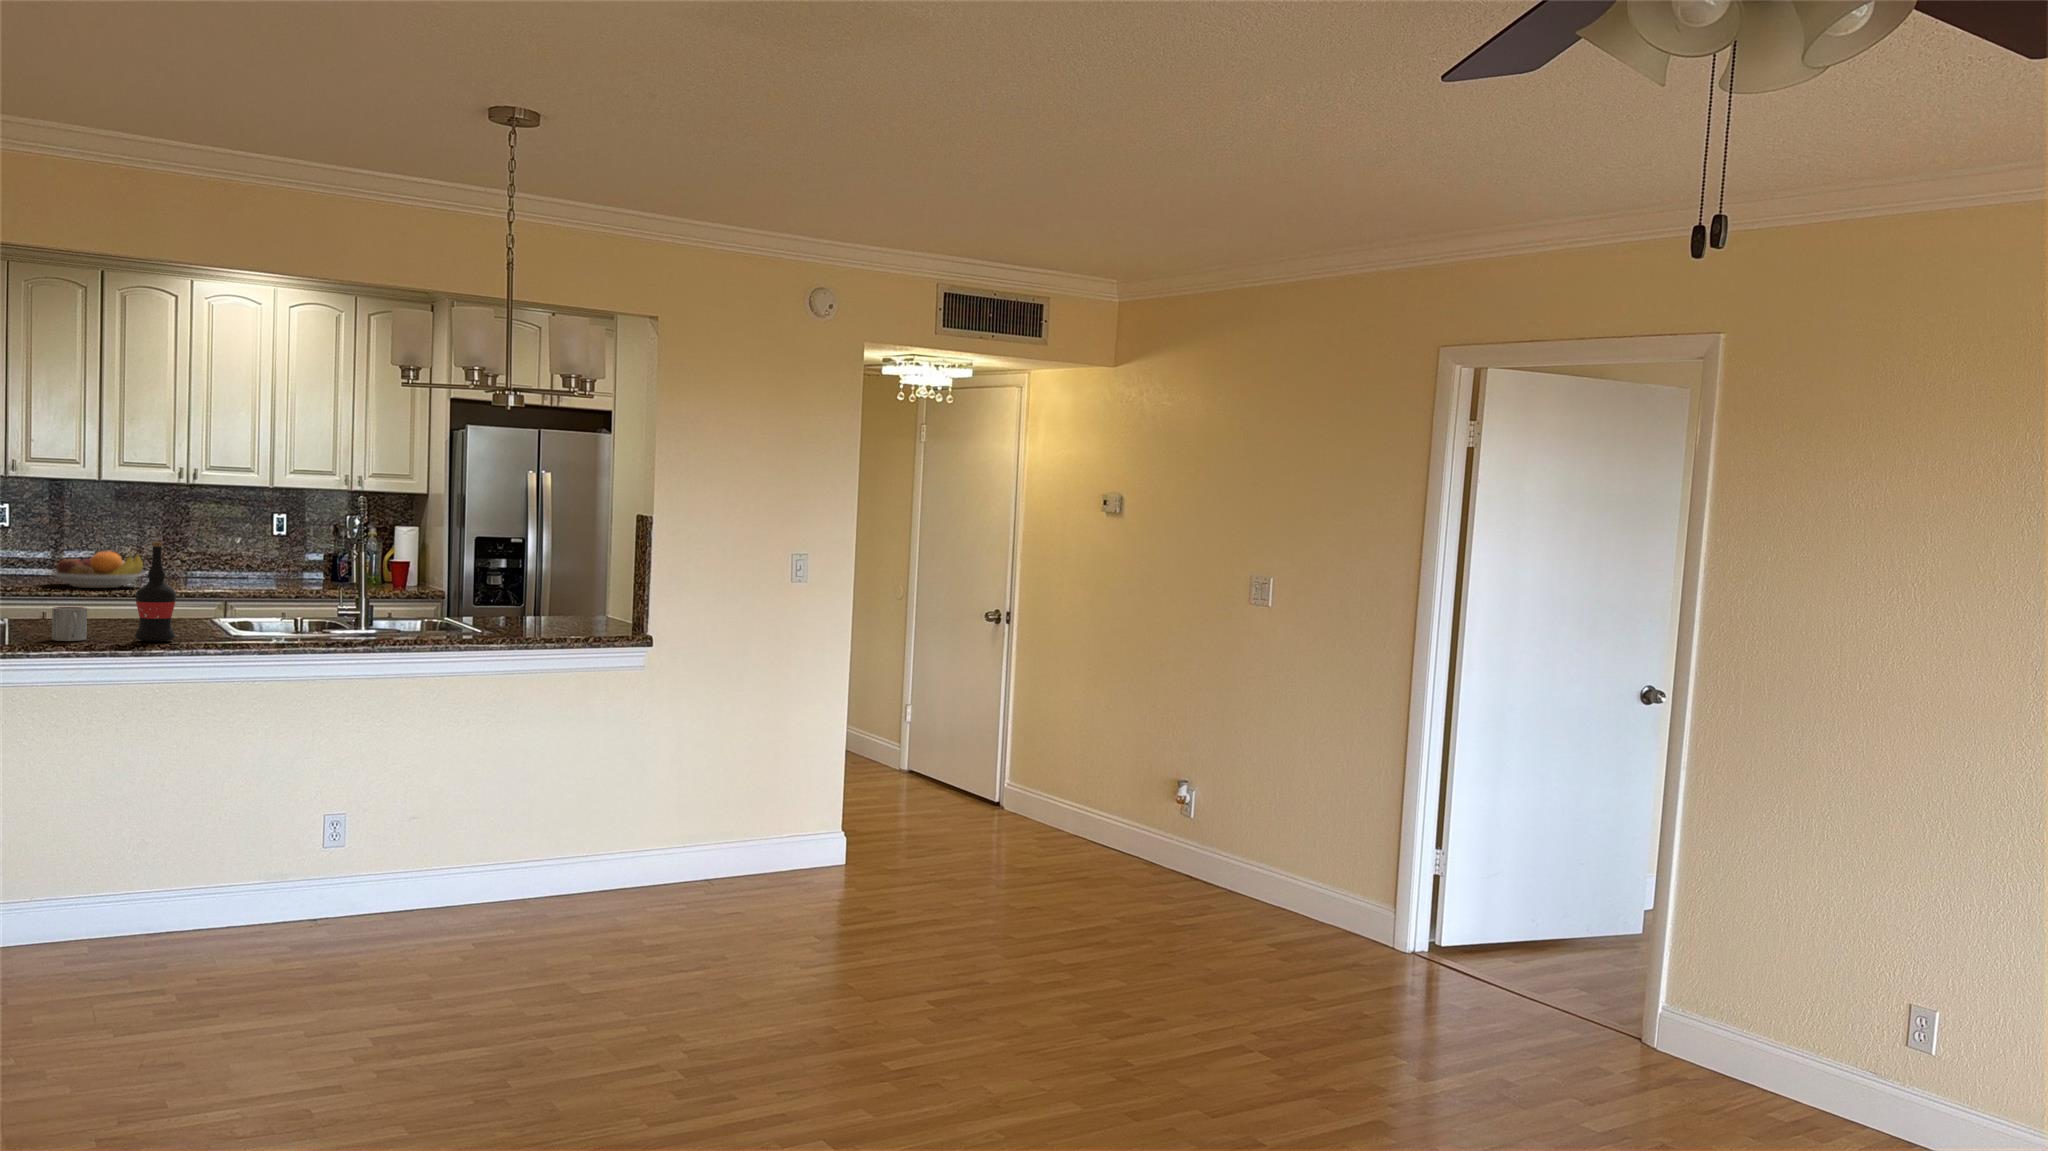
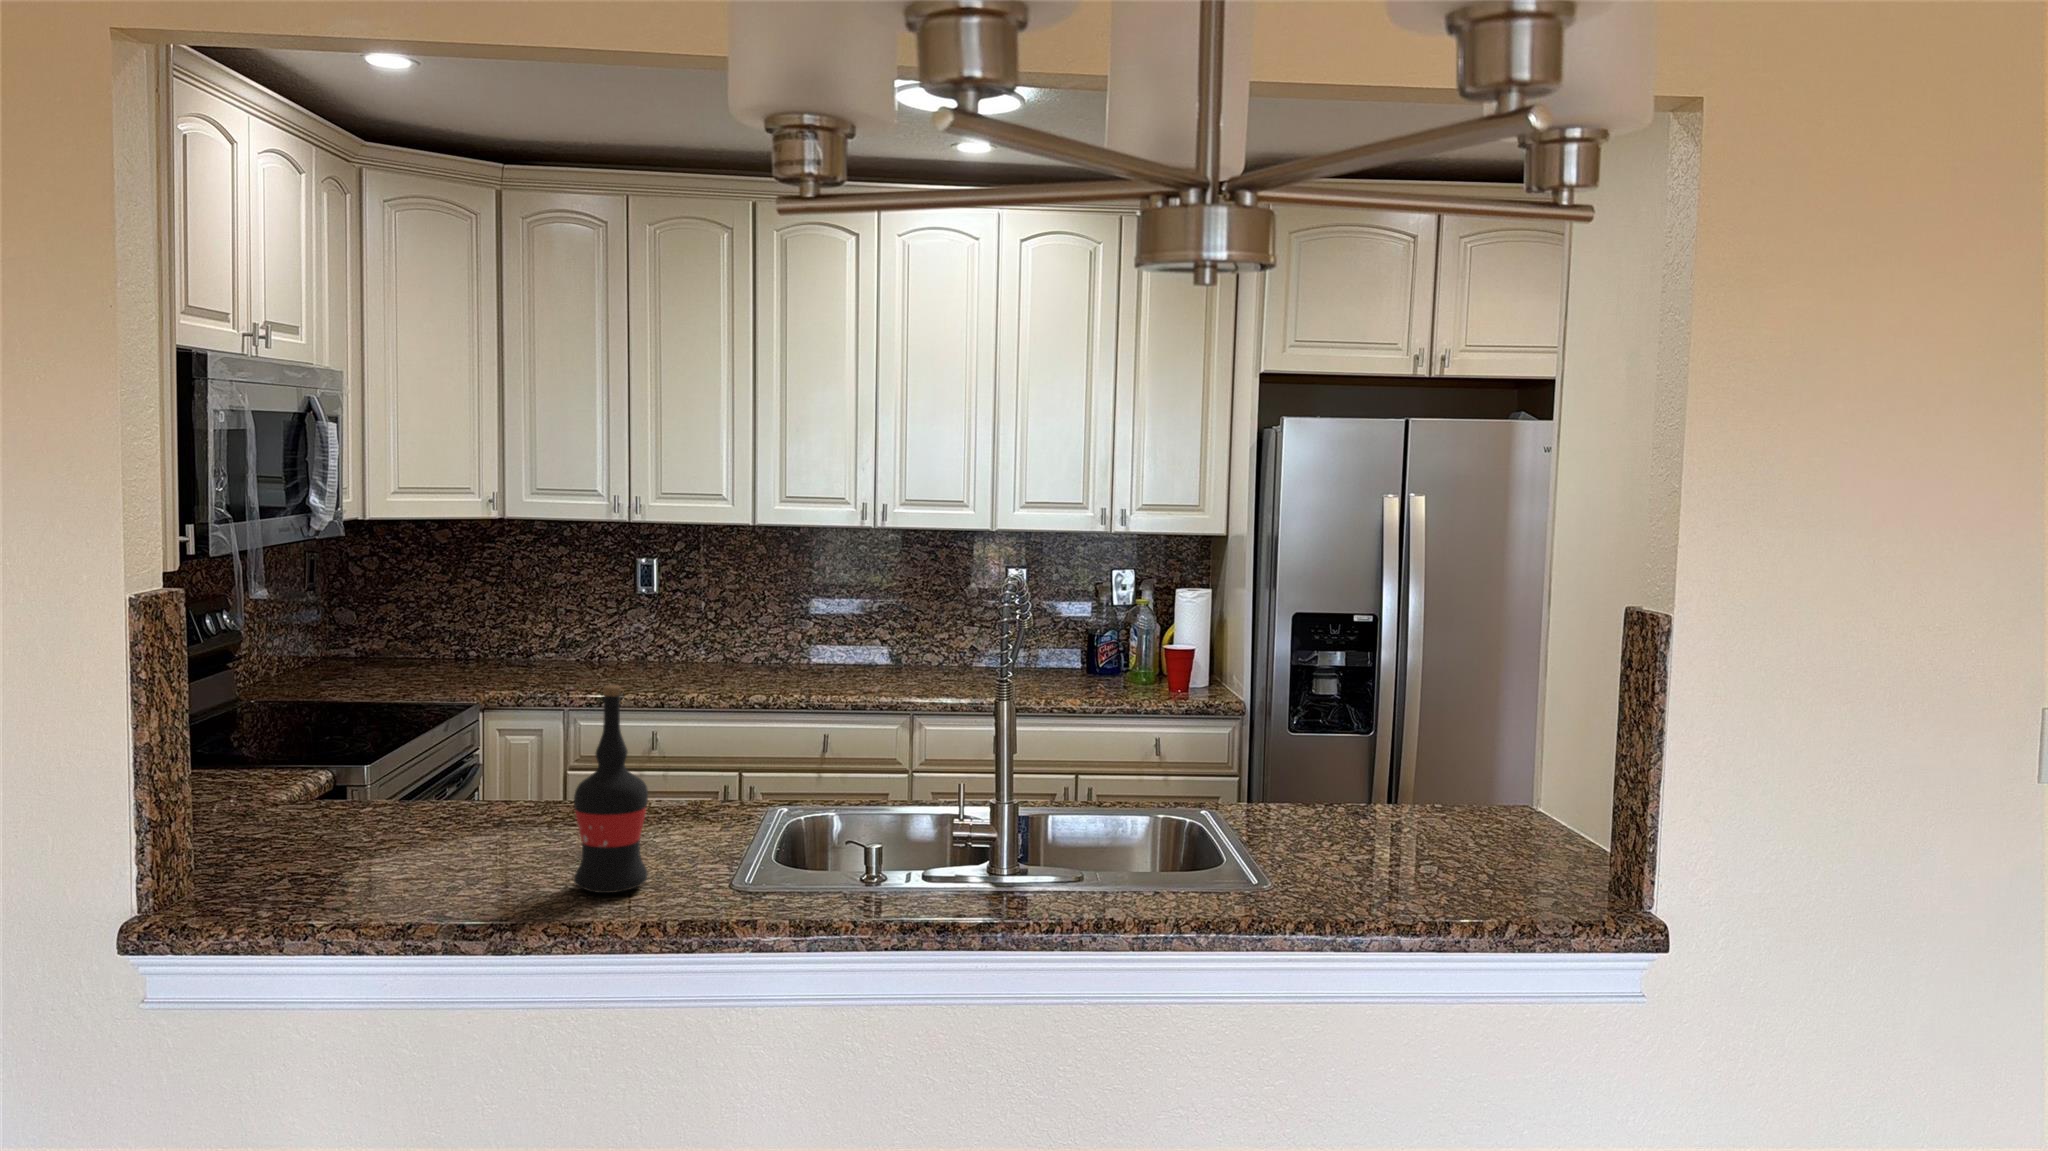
fruit bowl: present [47,551,145,588] -> none [718,624,841,678]
mug: present [52,607,87,641] -> none [449,803,510,879]

